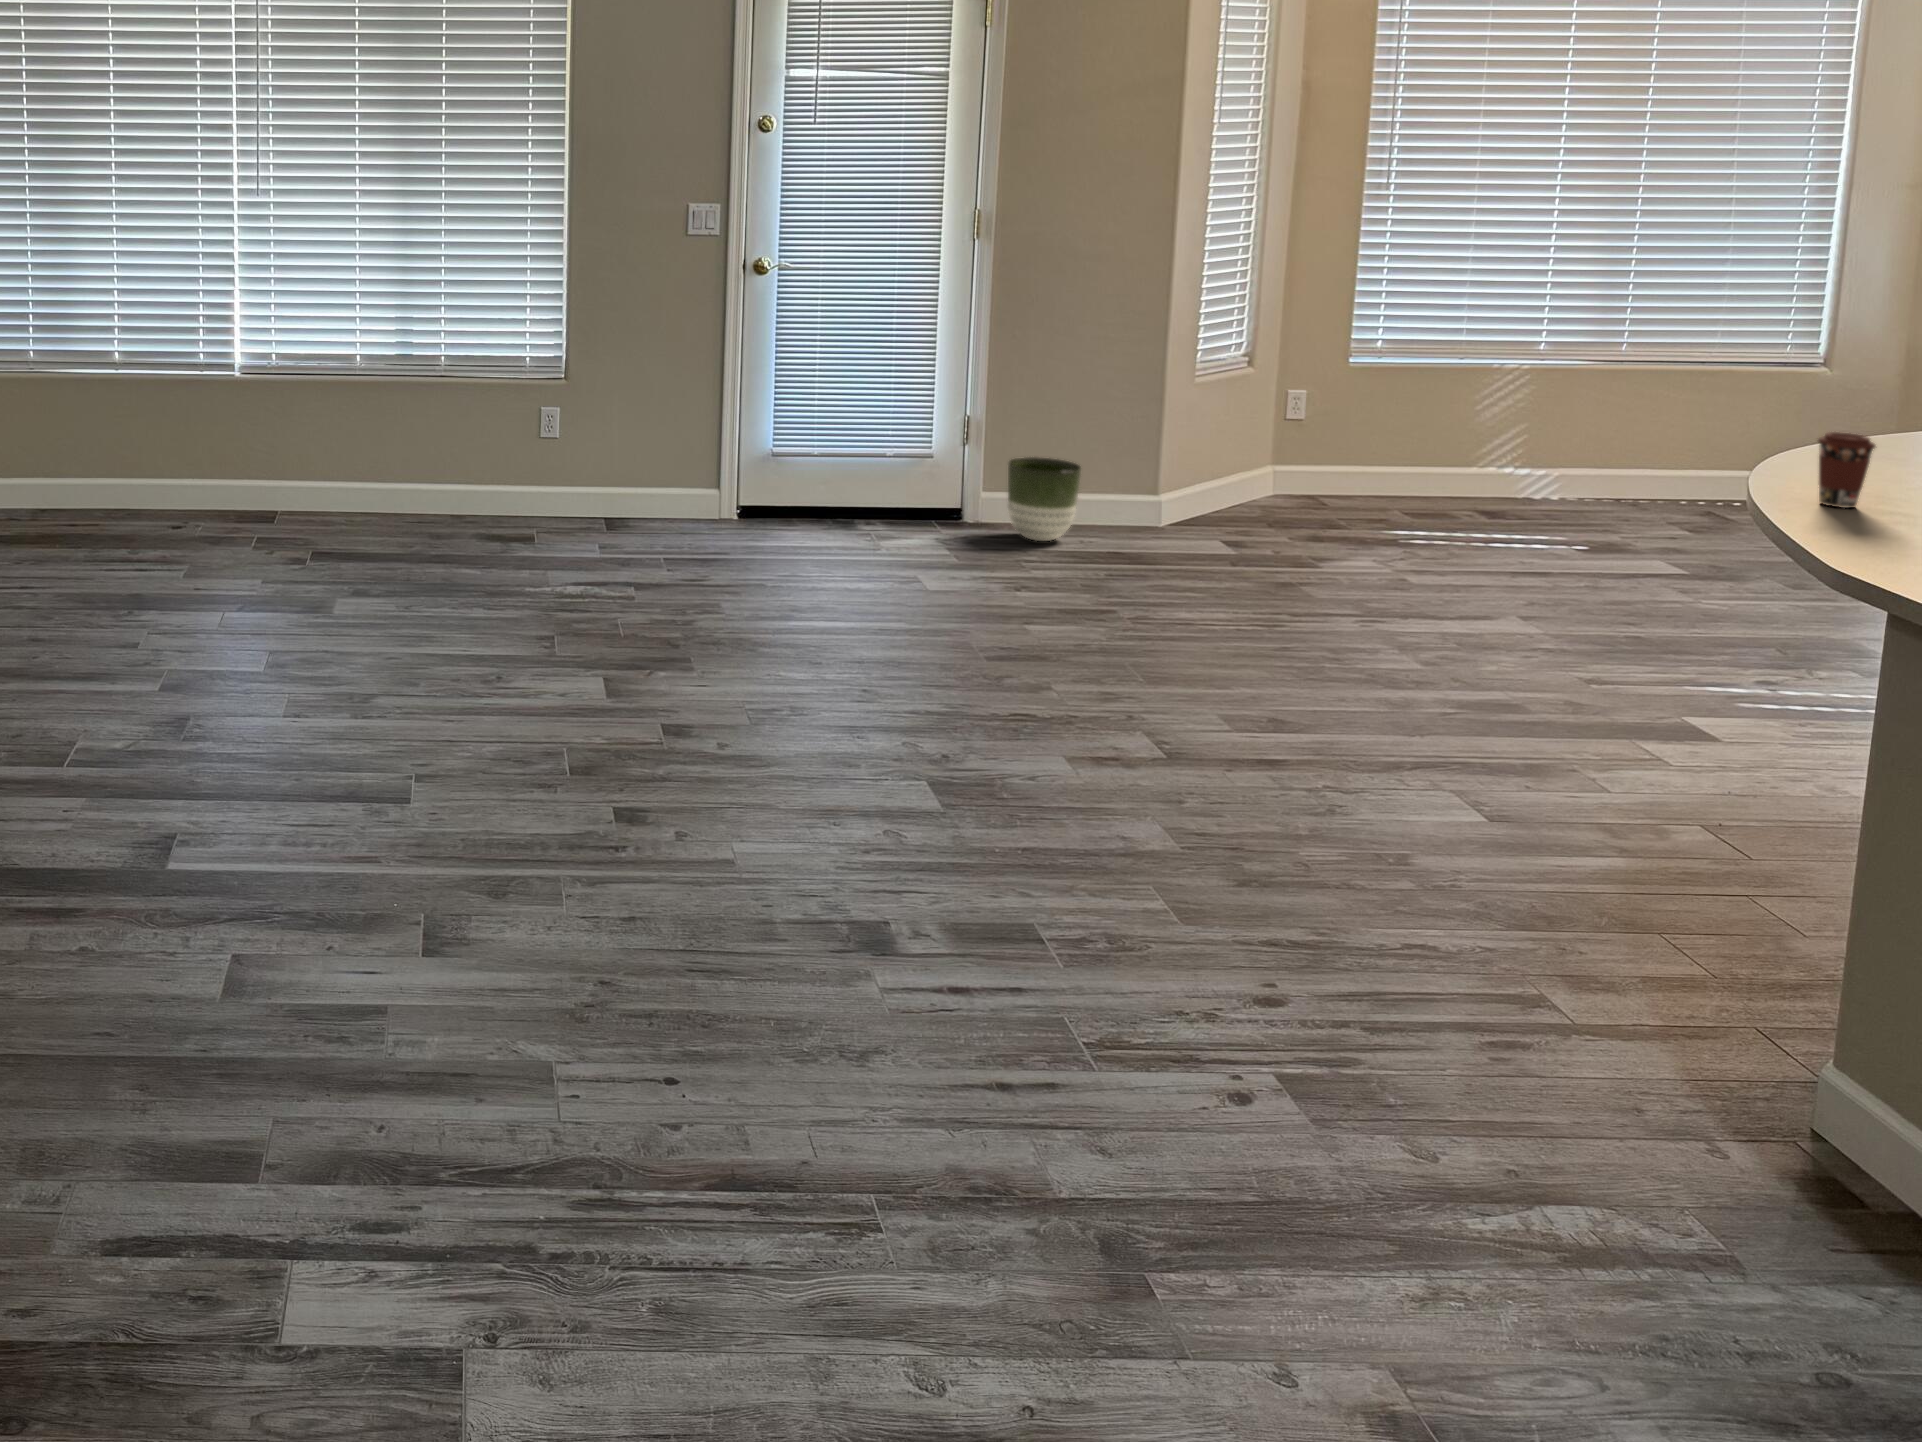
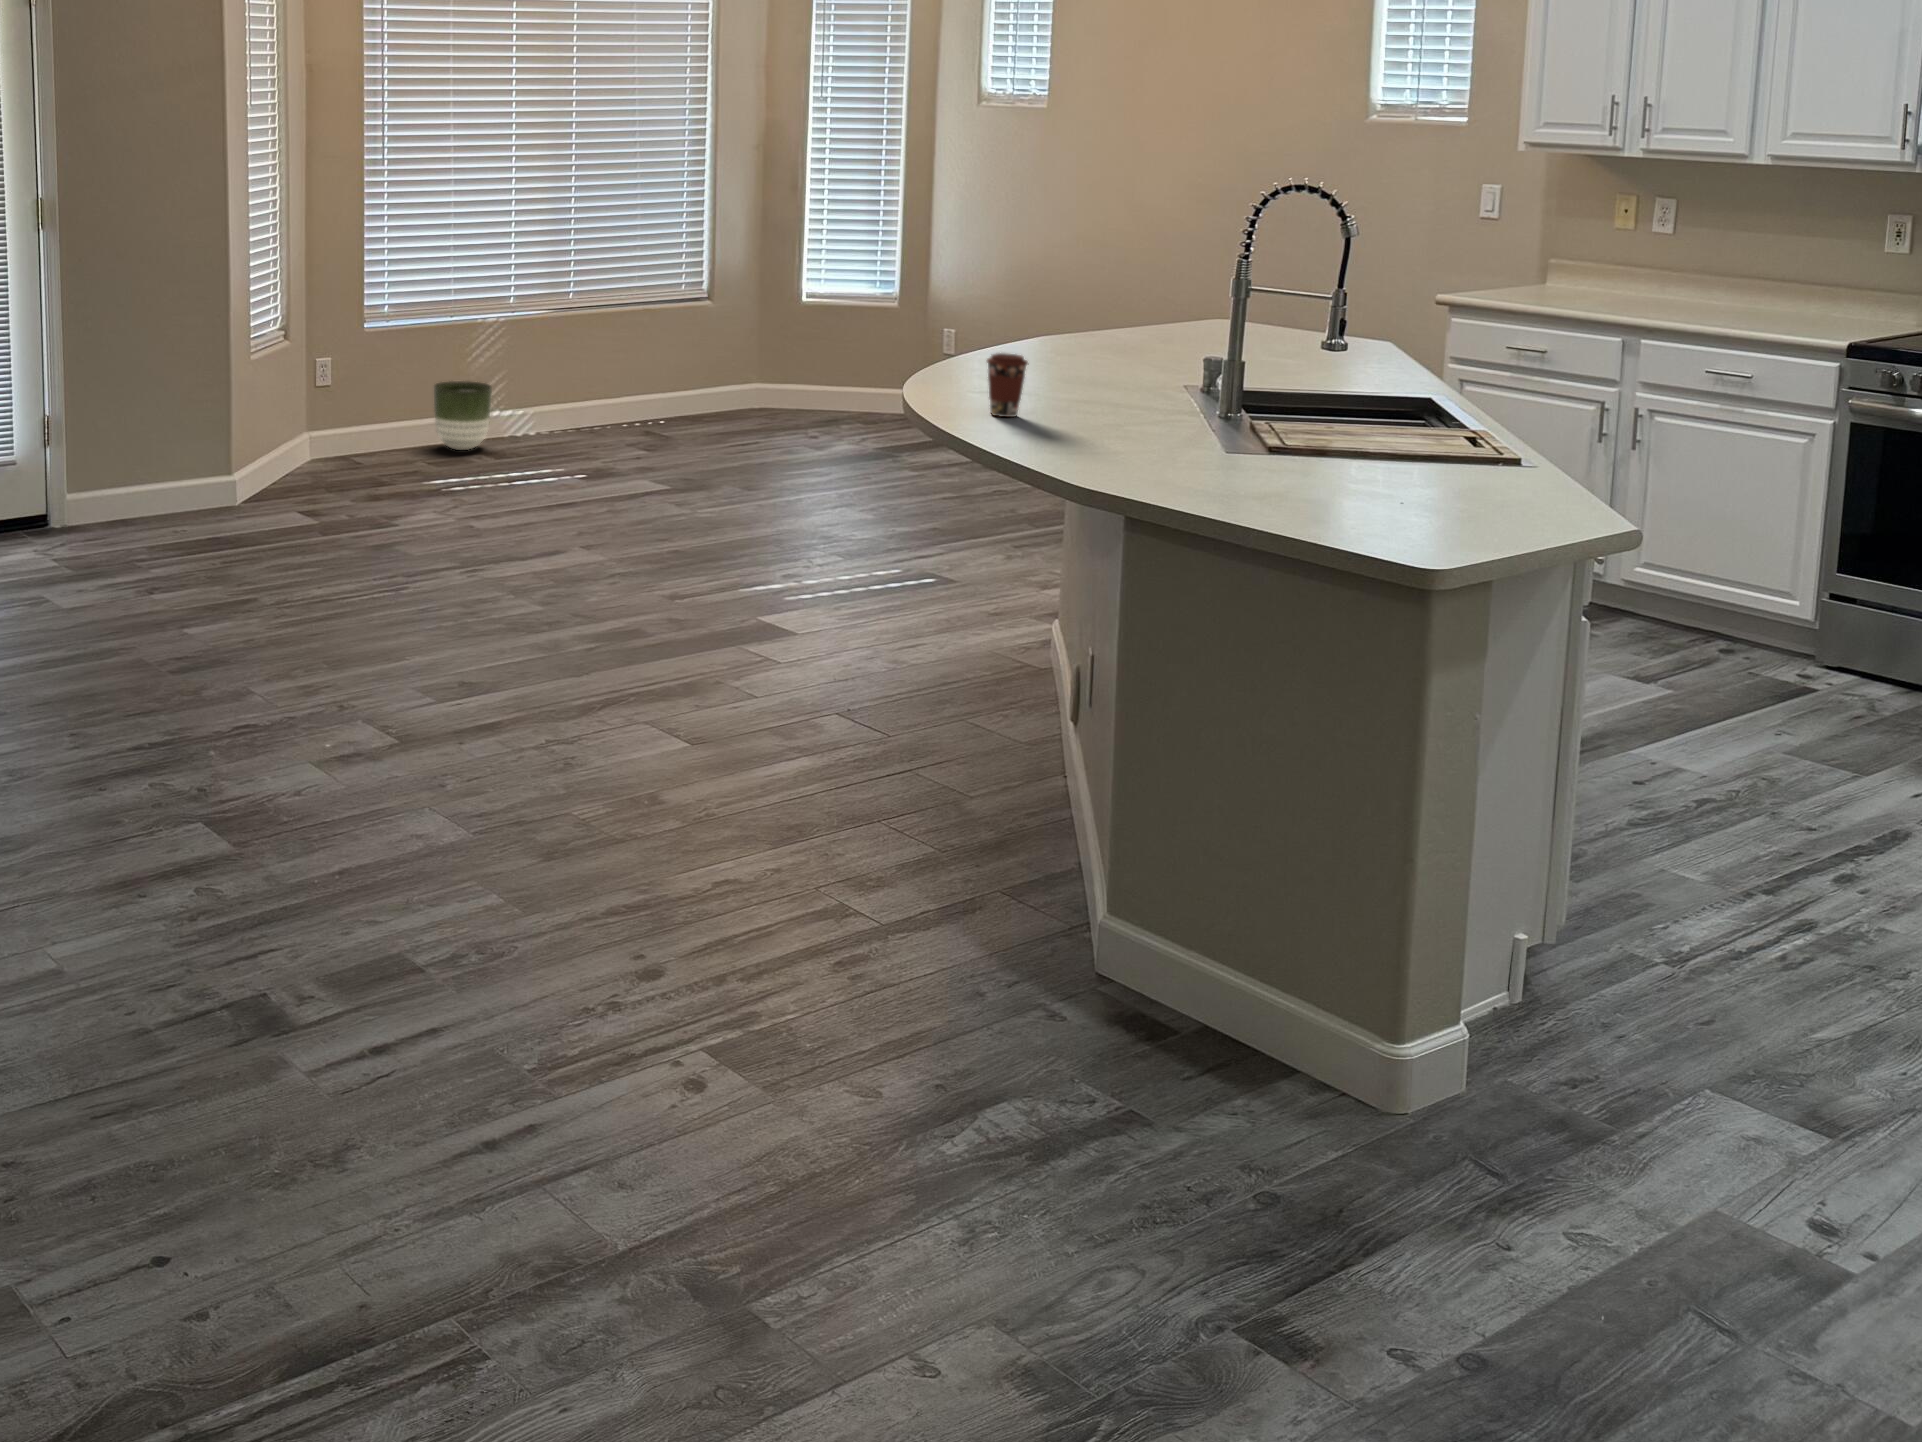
planter: present [1008,457,1081,541] -> present [434,381,492,450]

